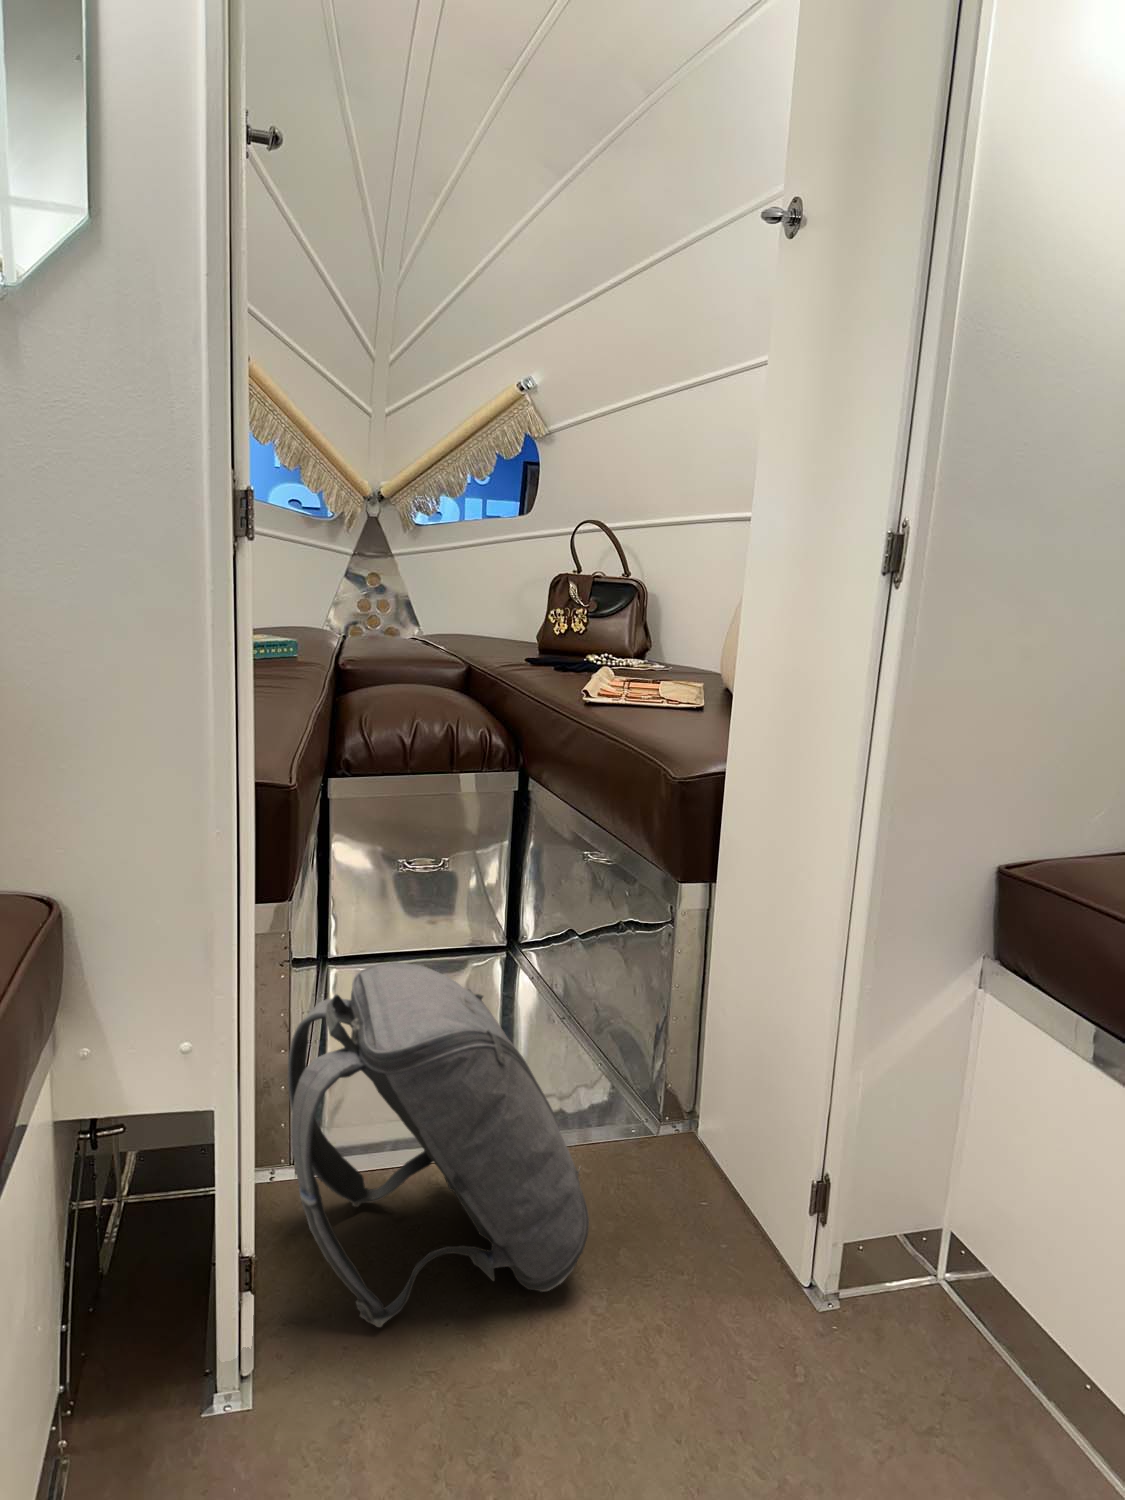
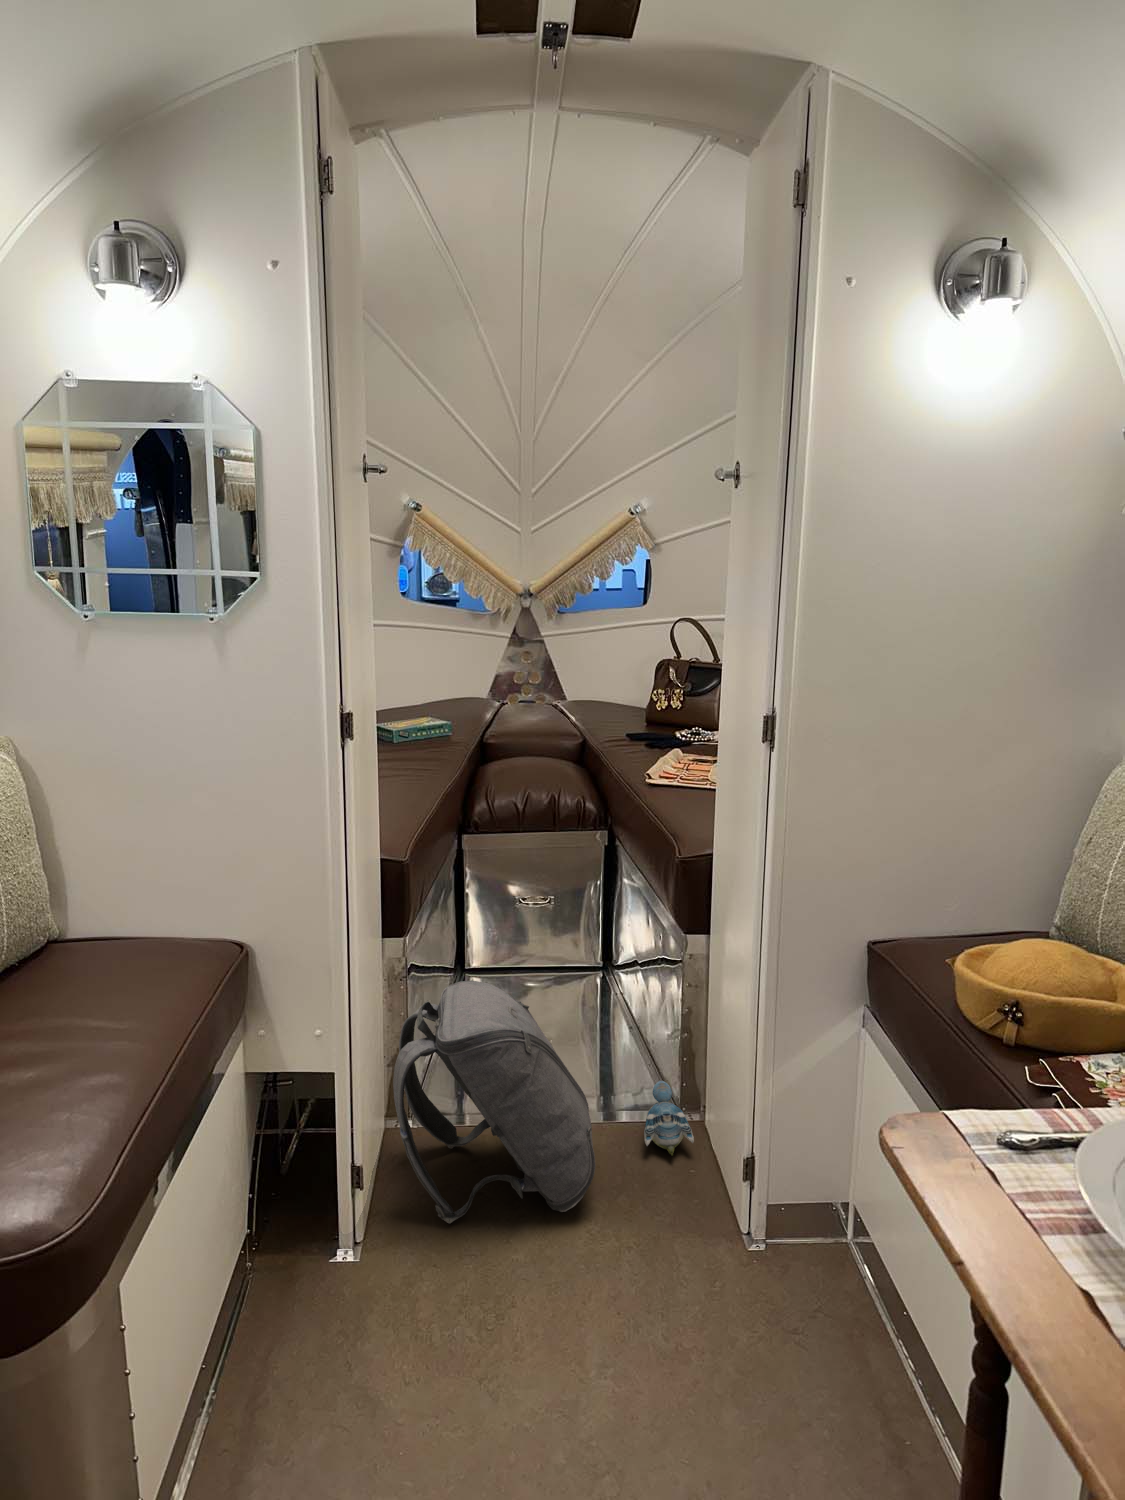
plush toy: none [625,1090,696,1193] -> present [644,1081,694,1155]

